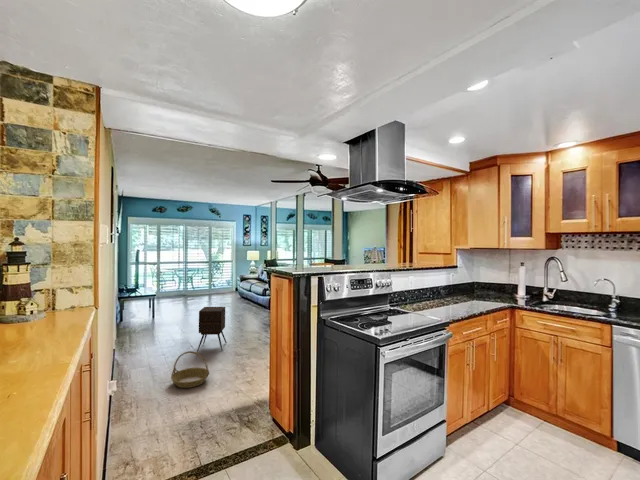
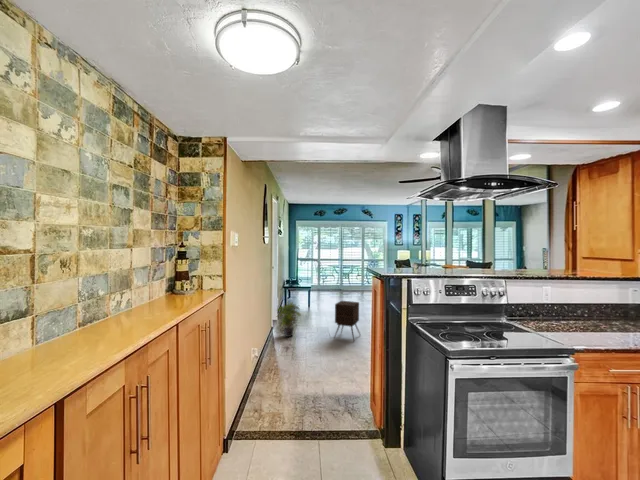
potted plant: none [119,315,153,359] -> present [278,302,300,337]
basket: present [171,351,209,388] -> none [304,337,335,368]

